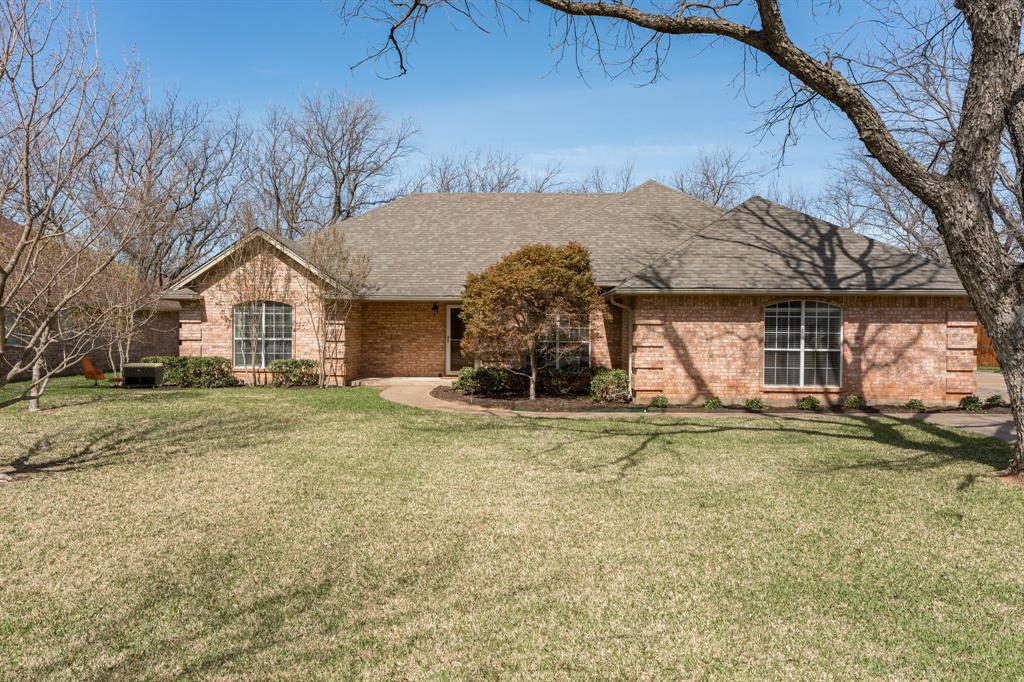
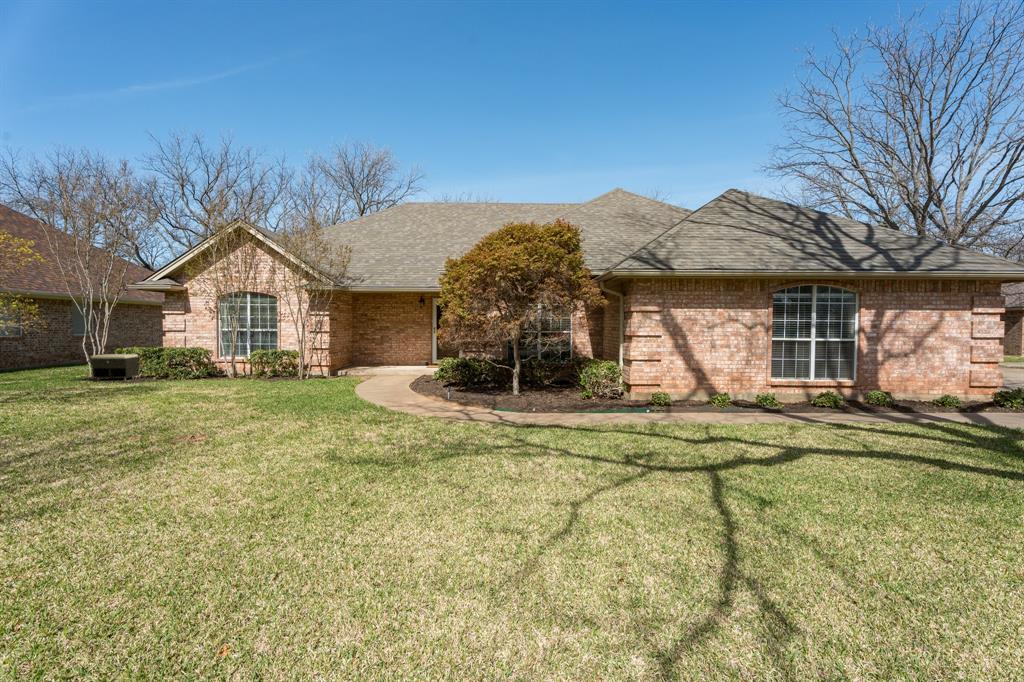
lounge chair: present [81,356,123,387] -> none [46,347,95,380]

